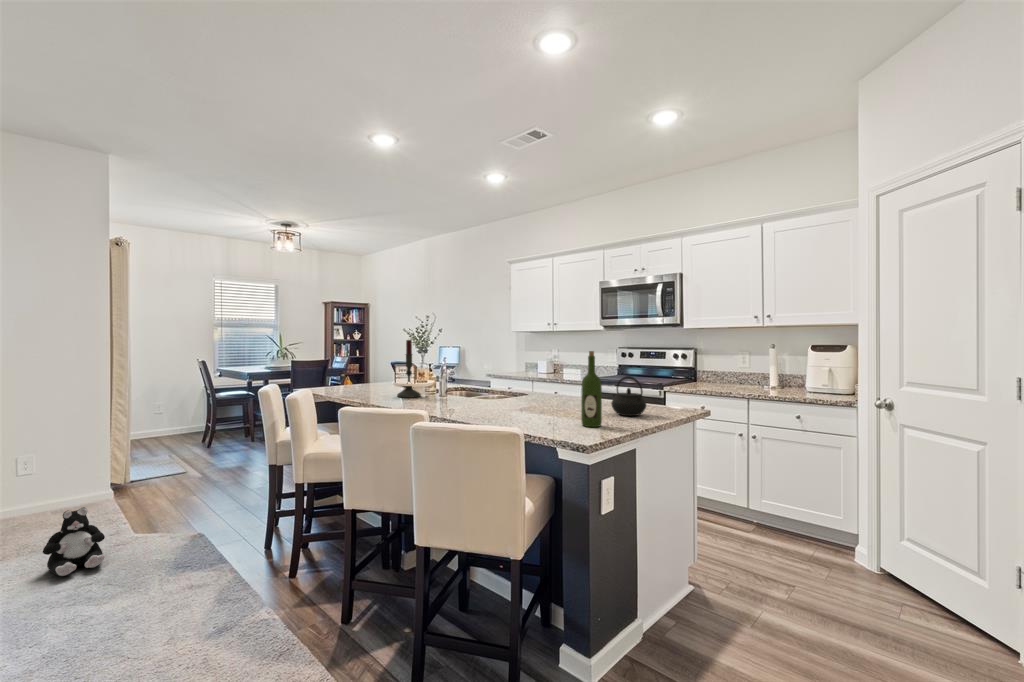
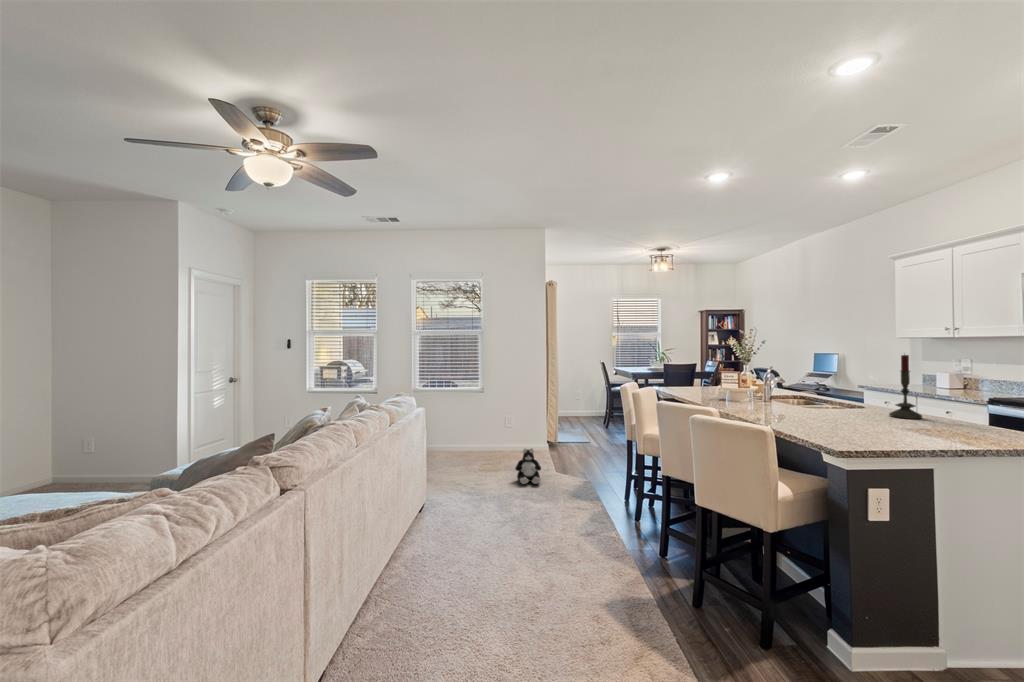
candle: present [397,340,421,398] -> present [889,355,922,419]
wine bottle: present [581,351,602,427] -> none [857,368,881,442]
kettle: present [611,376,646,416] -> none [924,396,975,440]

